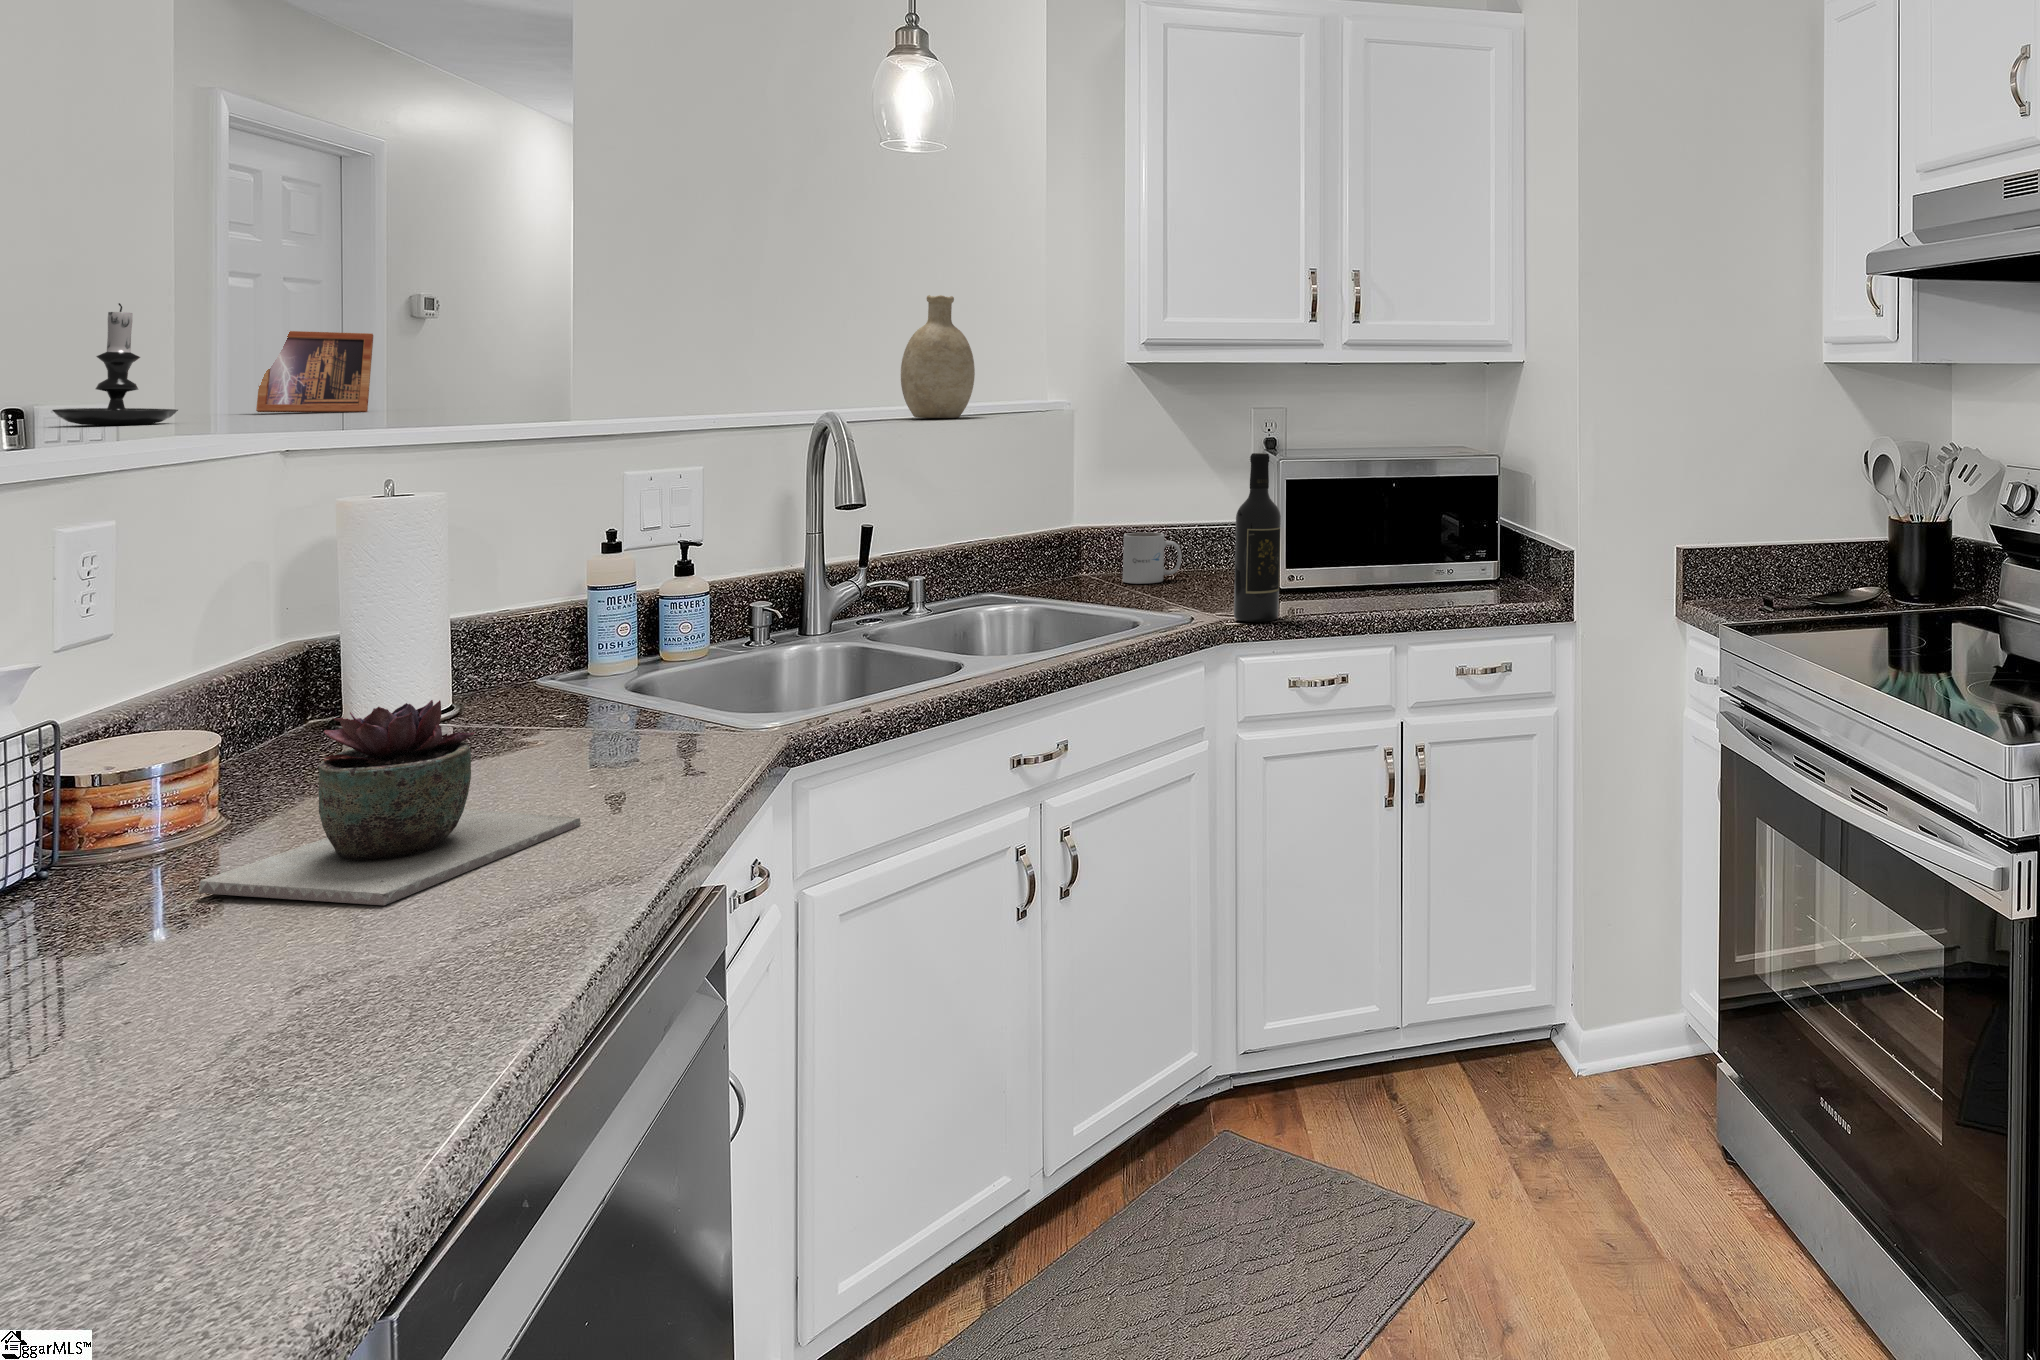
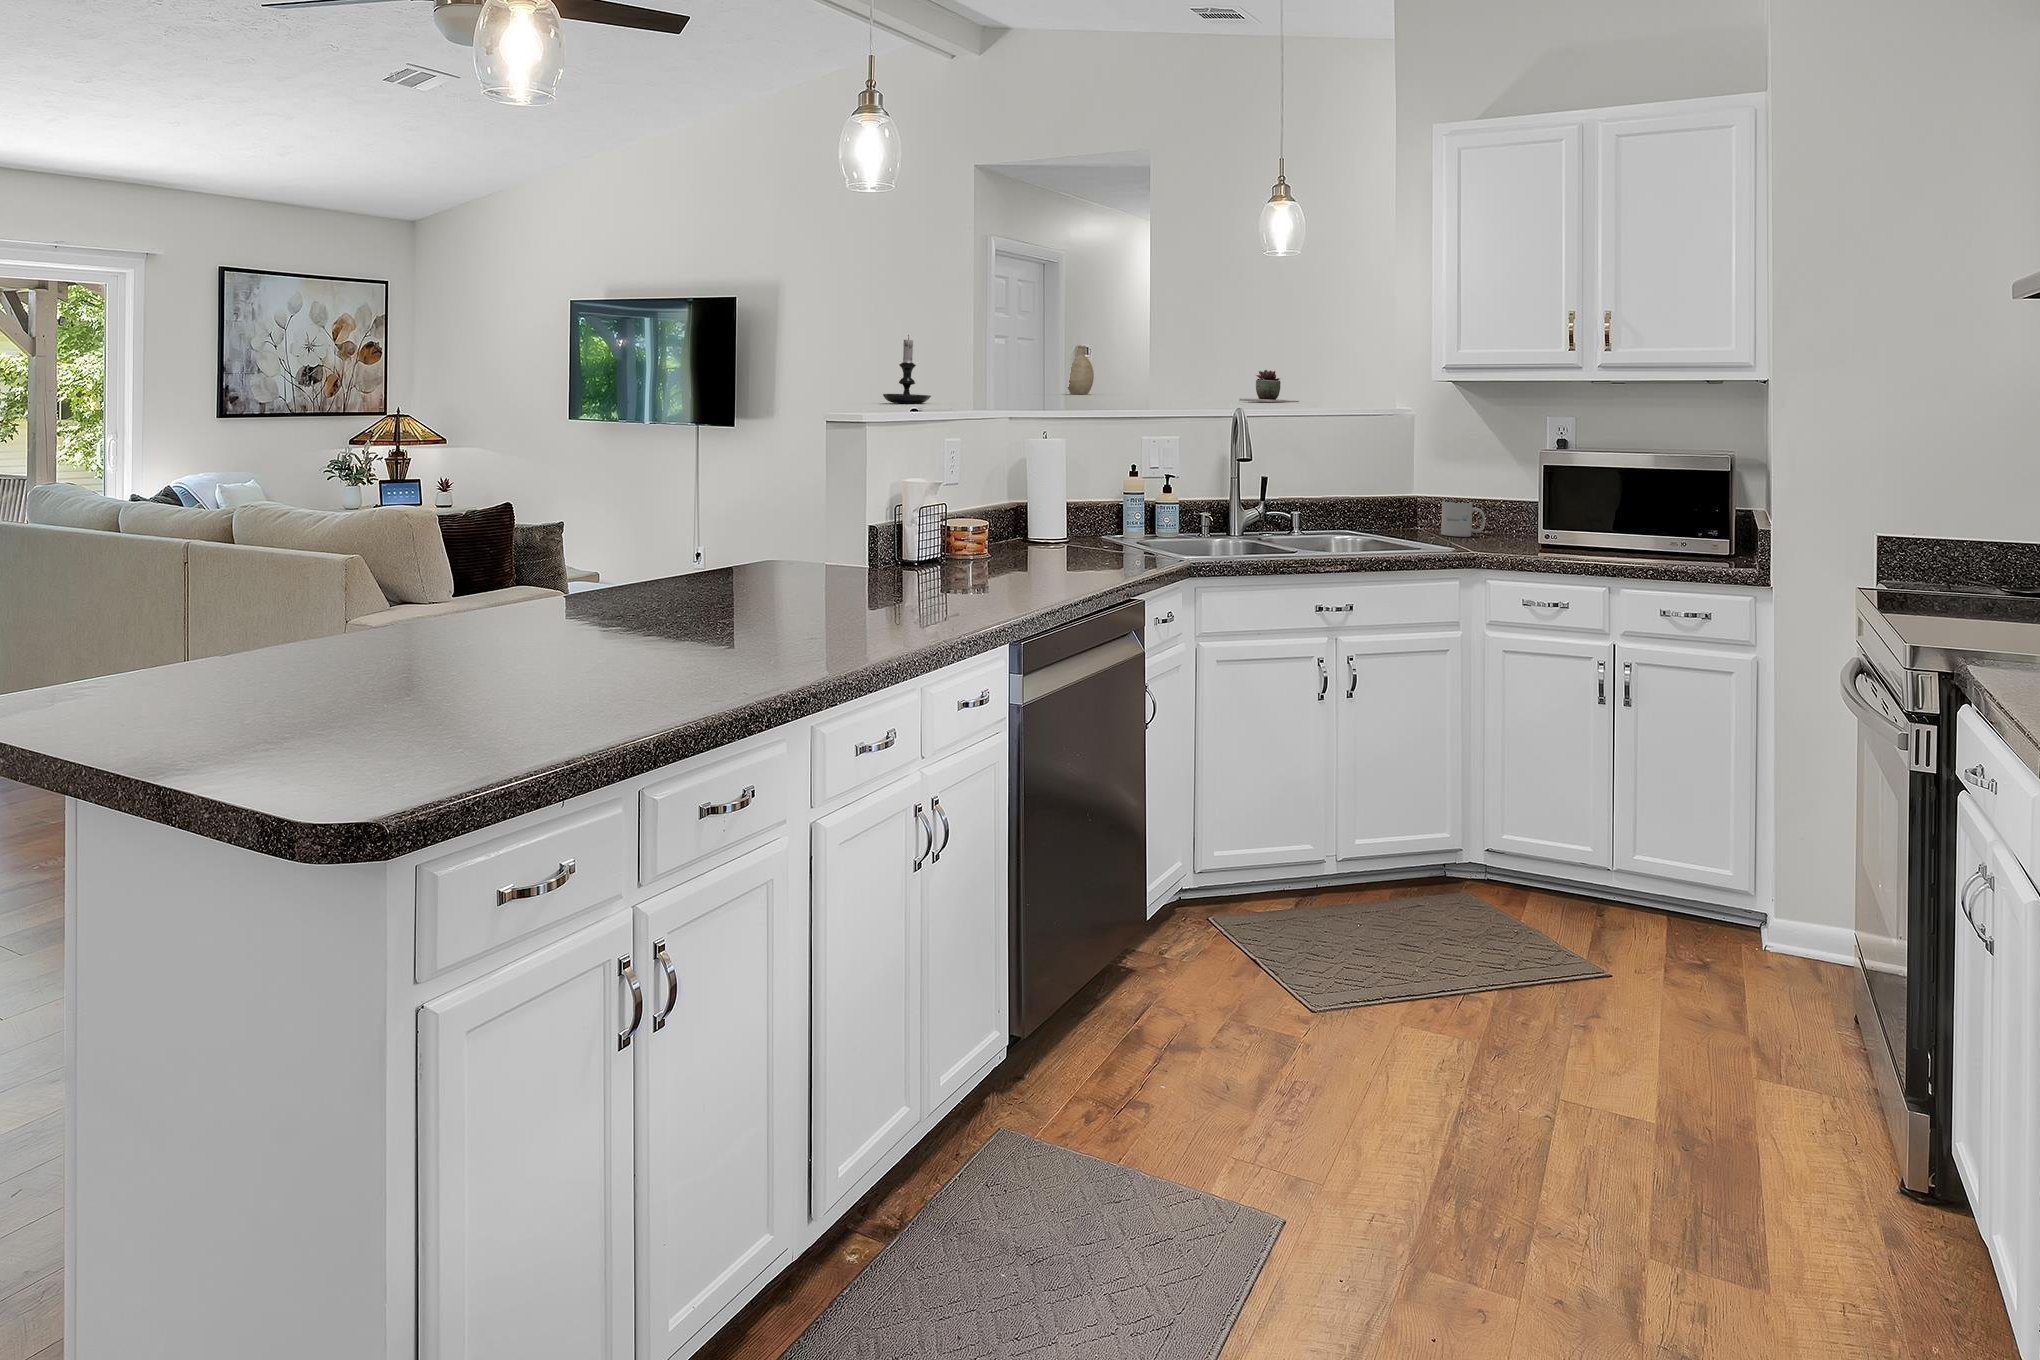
decorative vase: present [901,295,975,418] -> present [1068,345,1094,394]
picture frame: present [256,331,373,413] -> none [958,347,1013,400]
wine bottle: present [1234,453,1281,622] -> none [1488,443,1523,558]
succulent plant: present [199,700,581,905] -> present [1239,370,1299,402]

